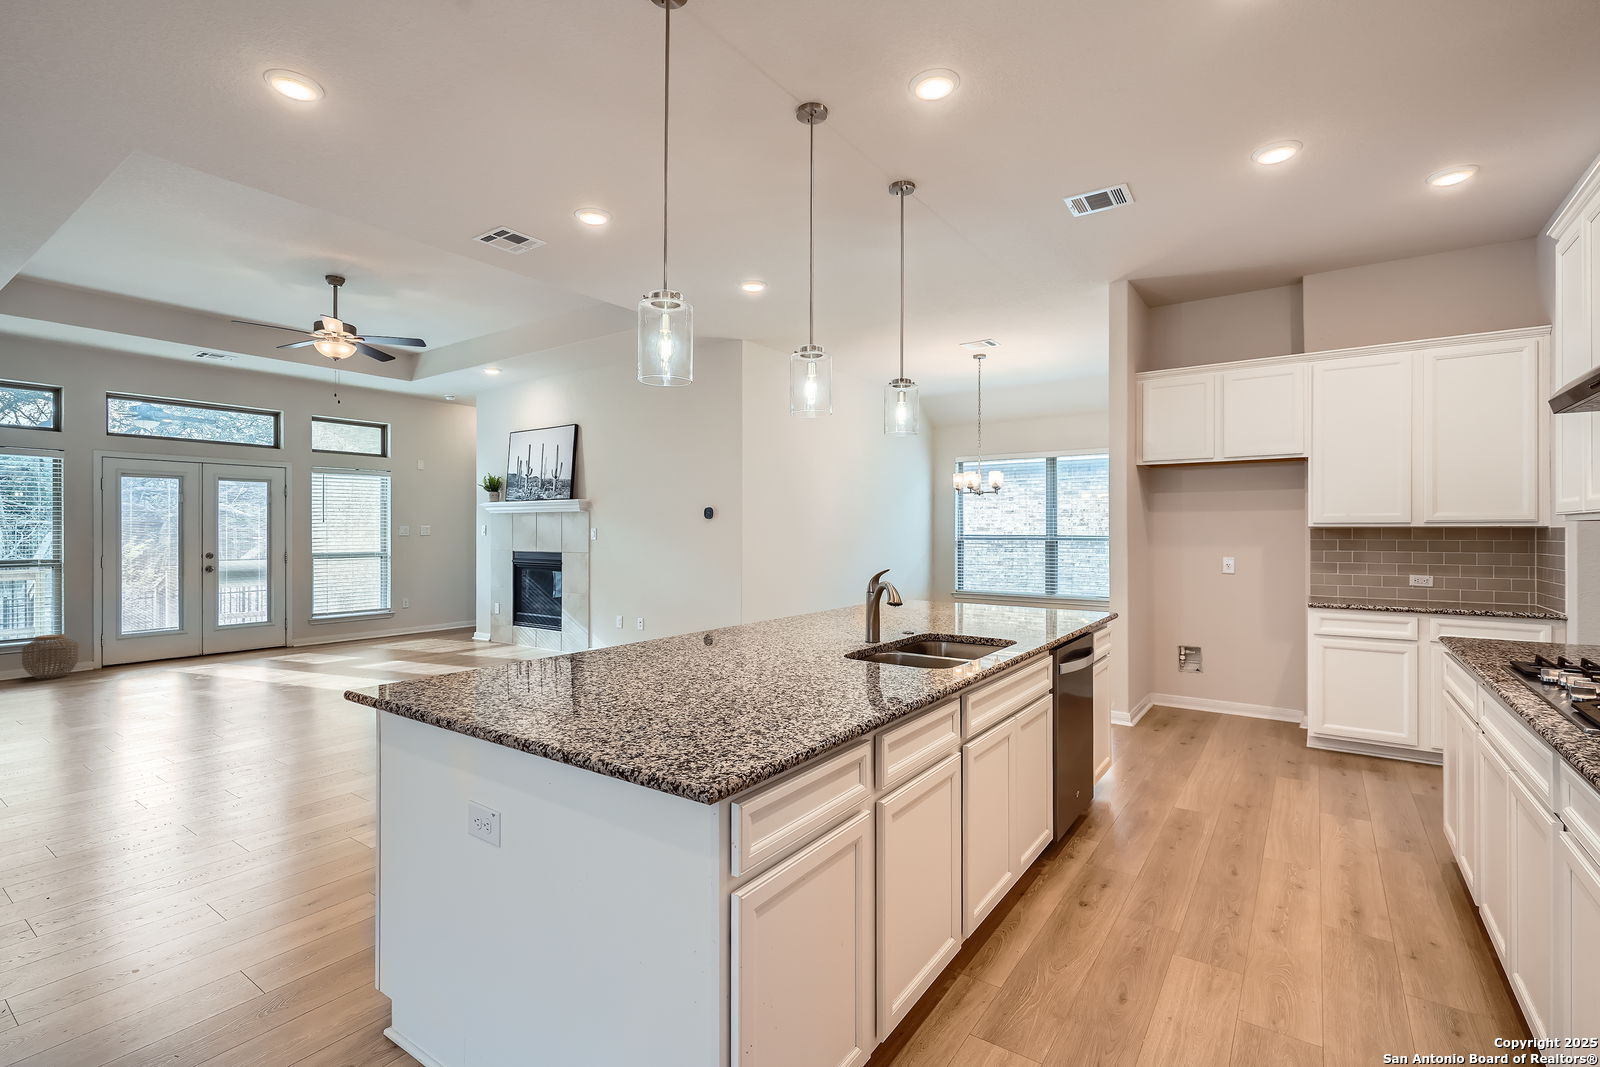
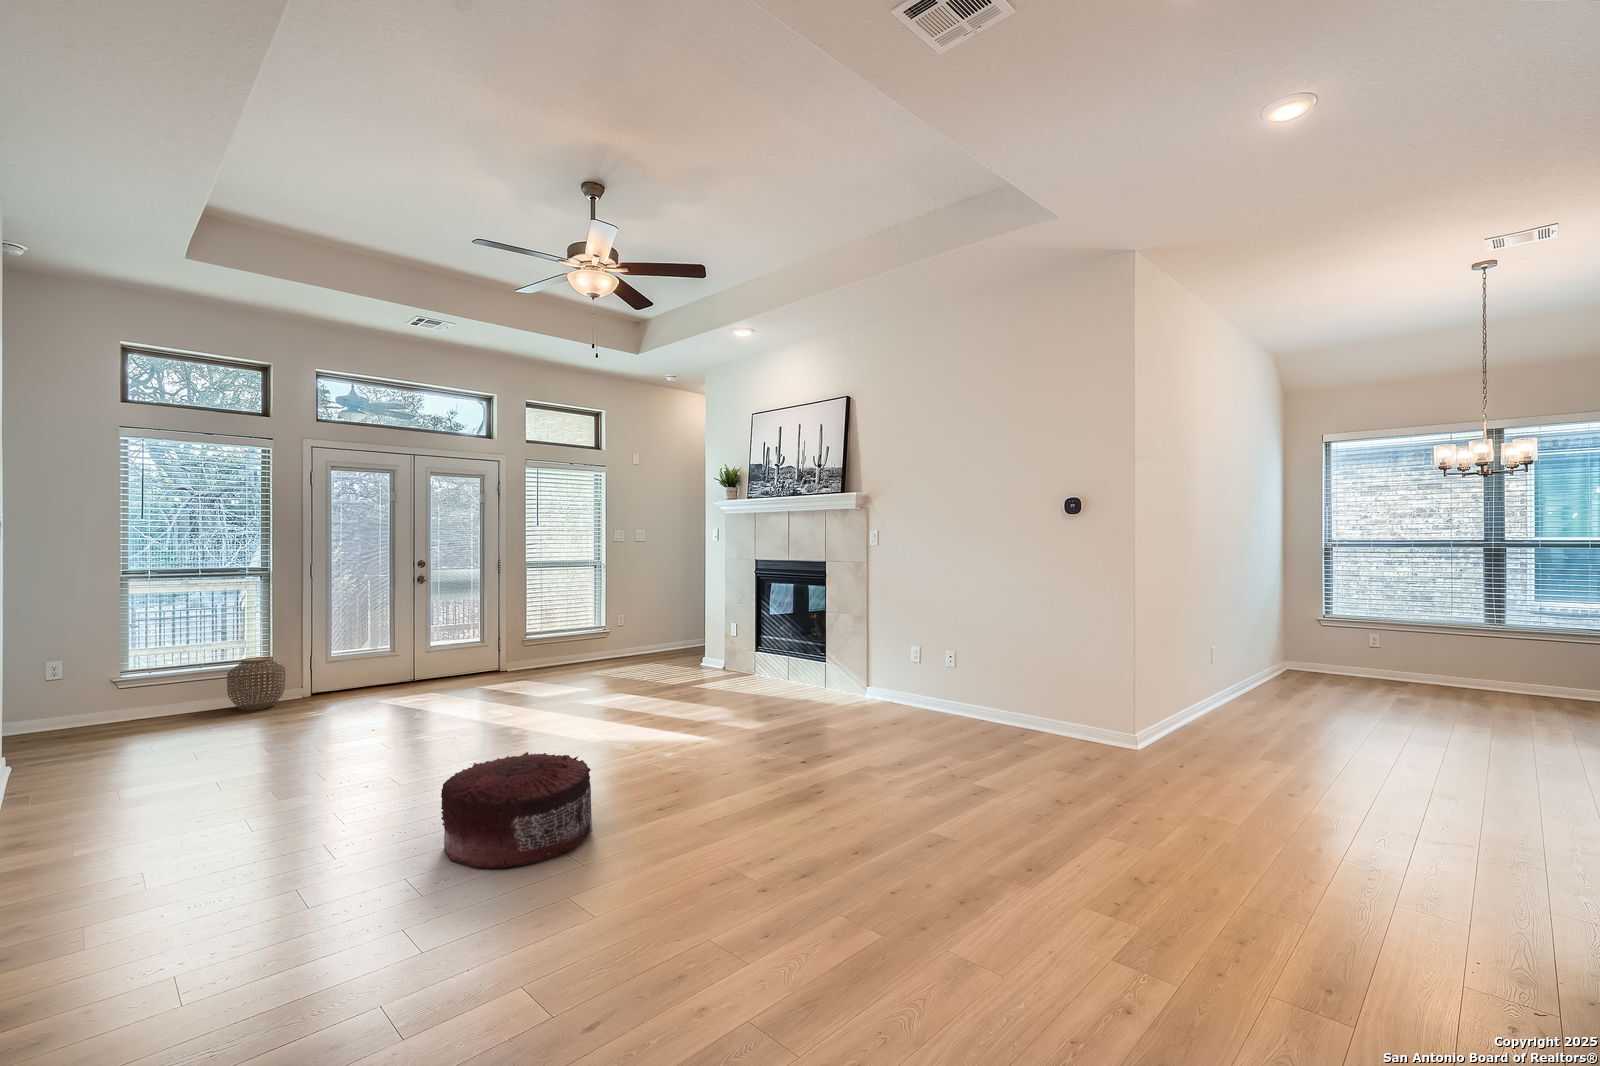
pouf: none [205,682,321,749] -> present [441,752,592,869]

